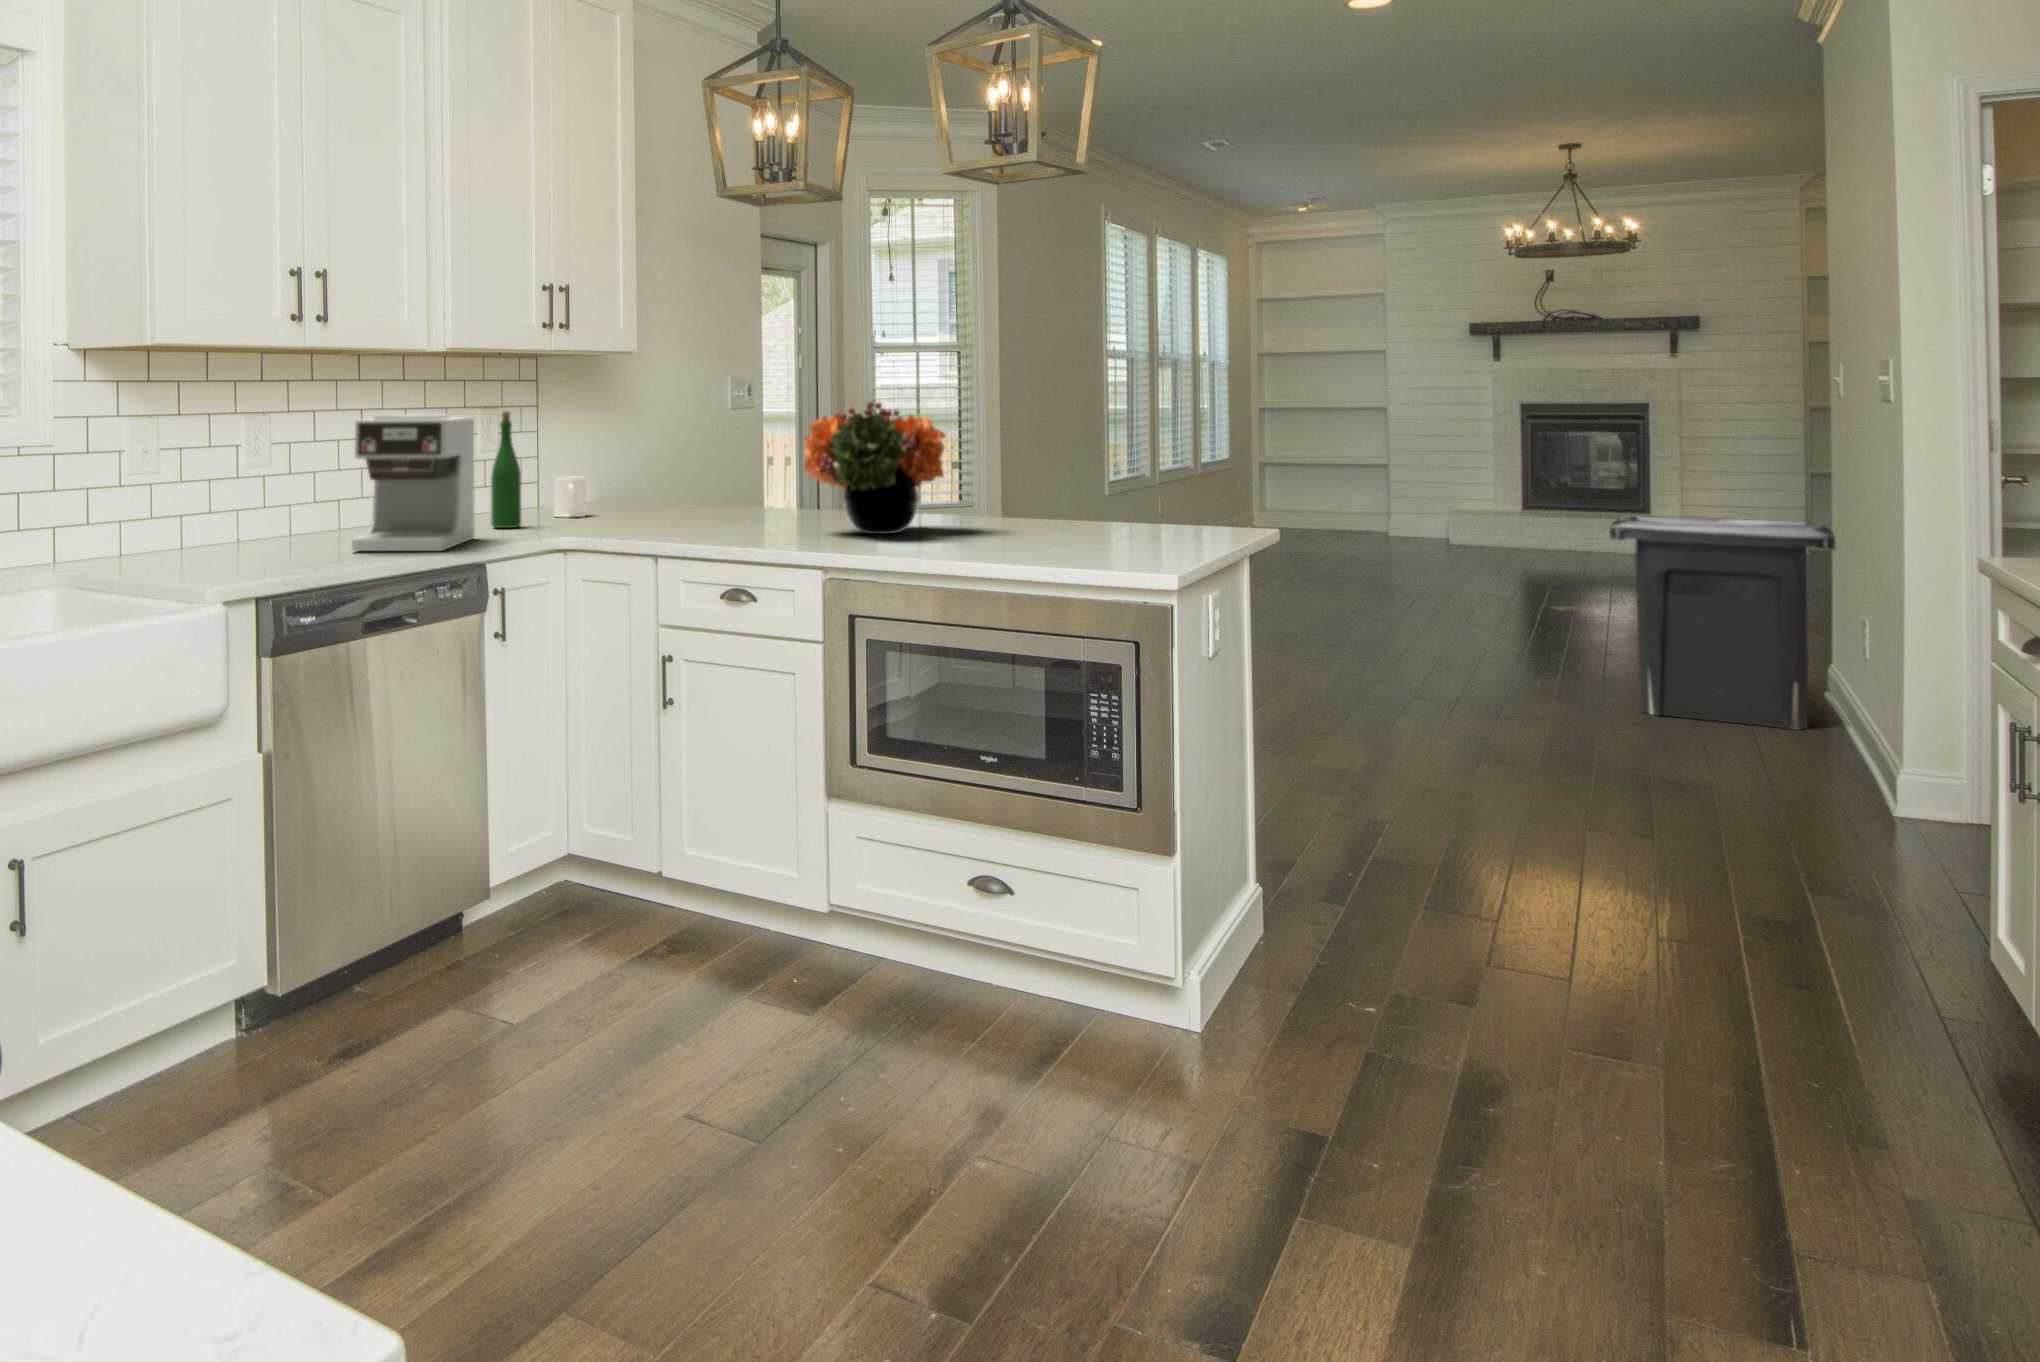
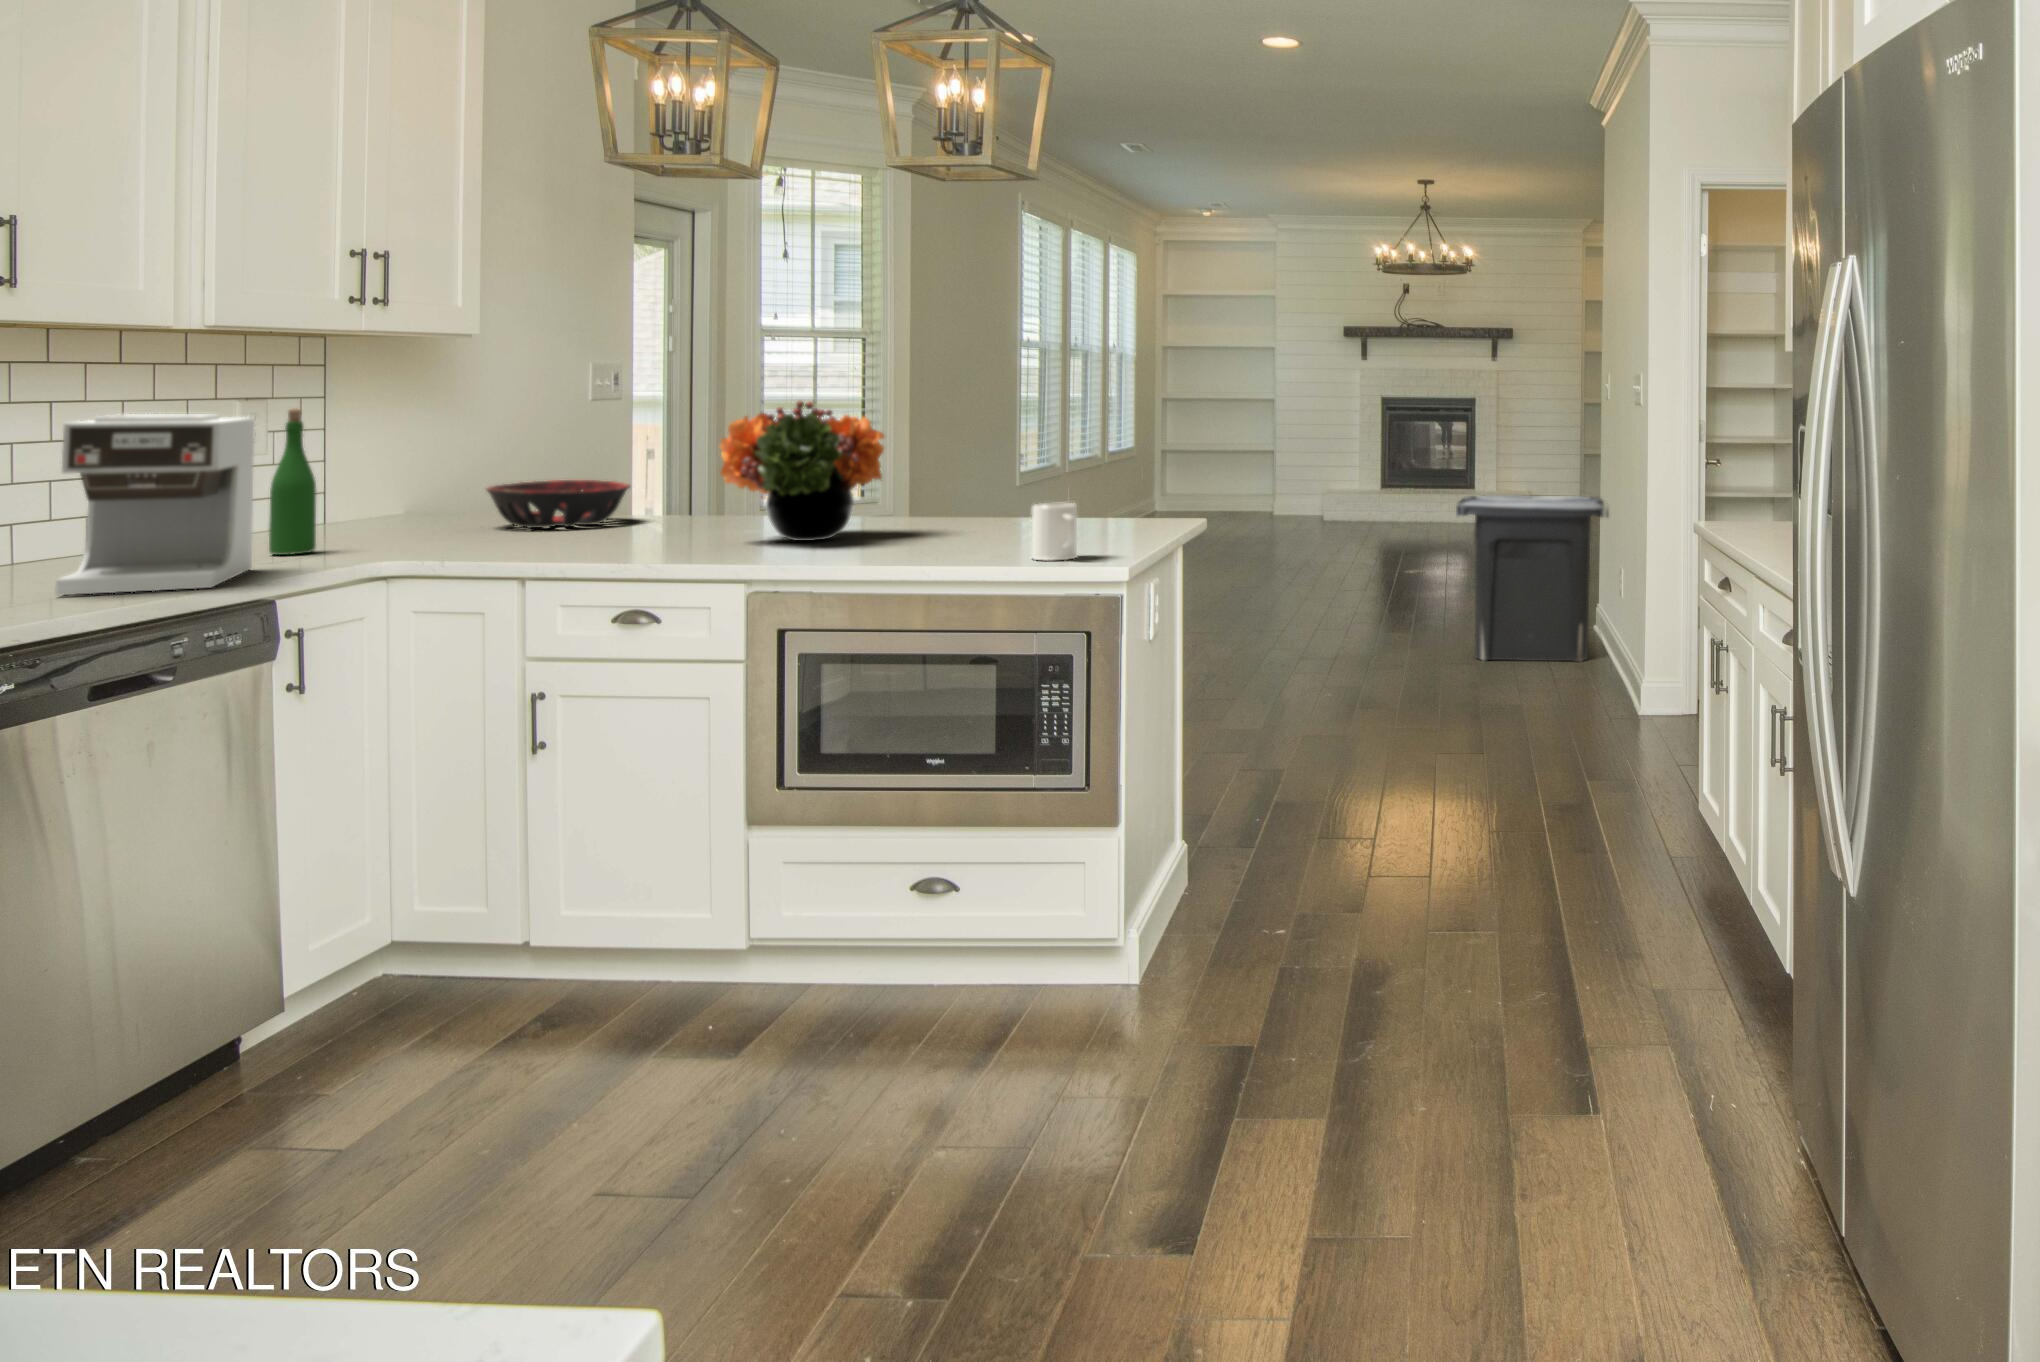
decorative bowl: none [641,474,747,514] -> present [487,480,630,528]
mug: present [554,476,586,517] -> present [1032,503,1077,560]

